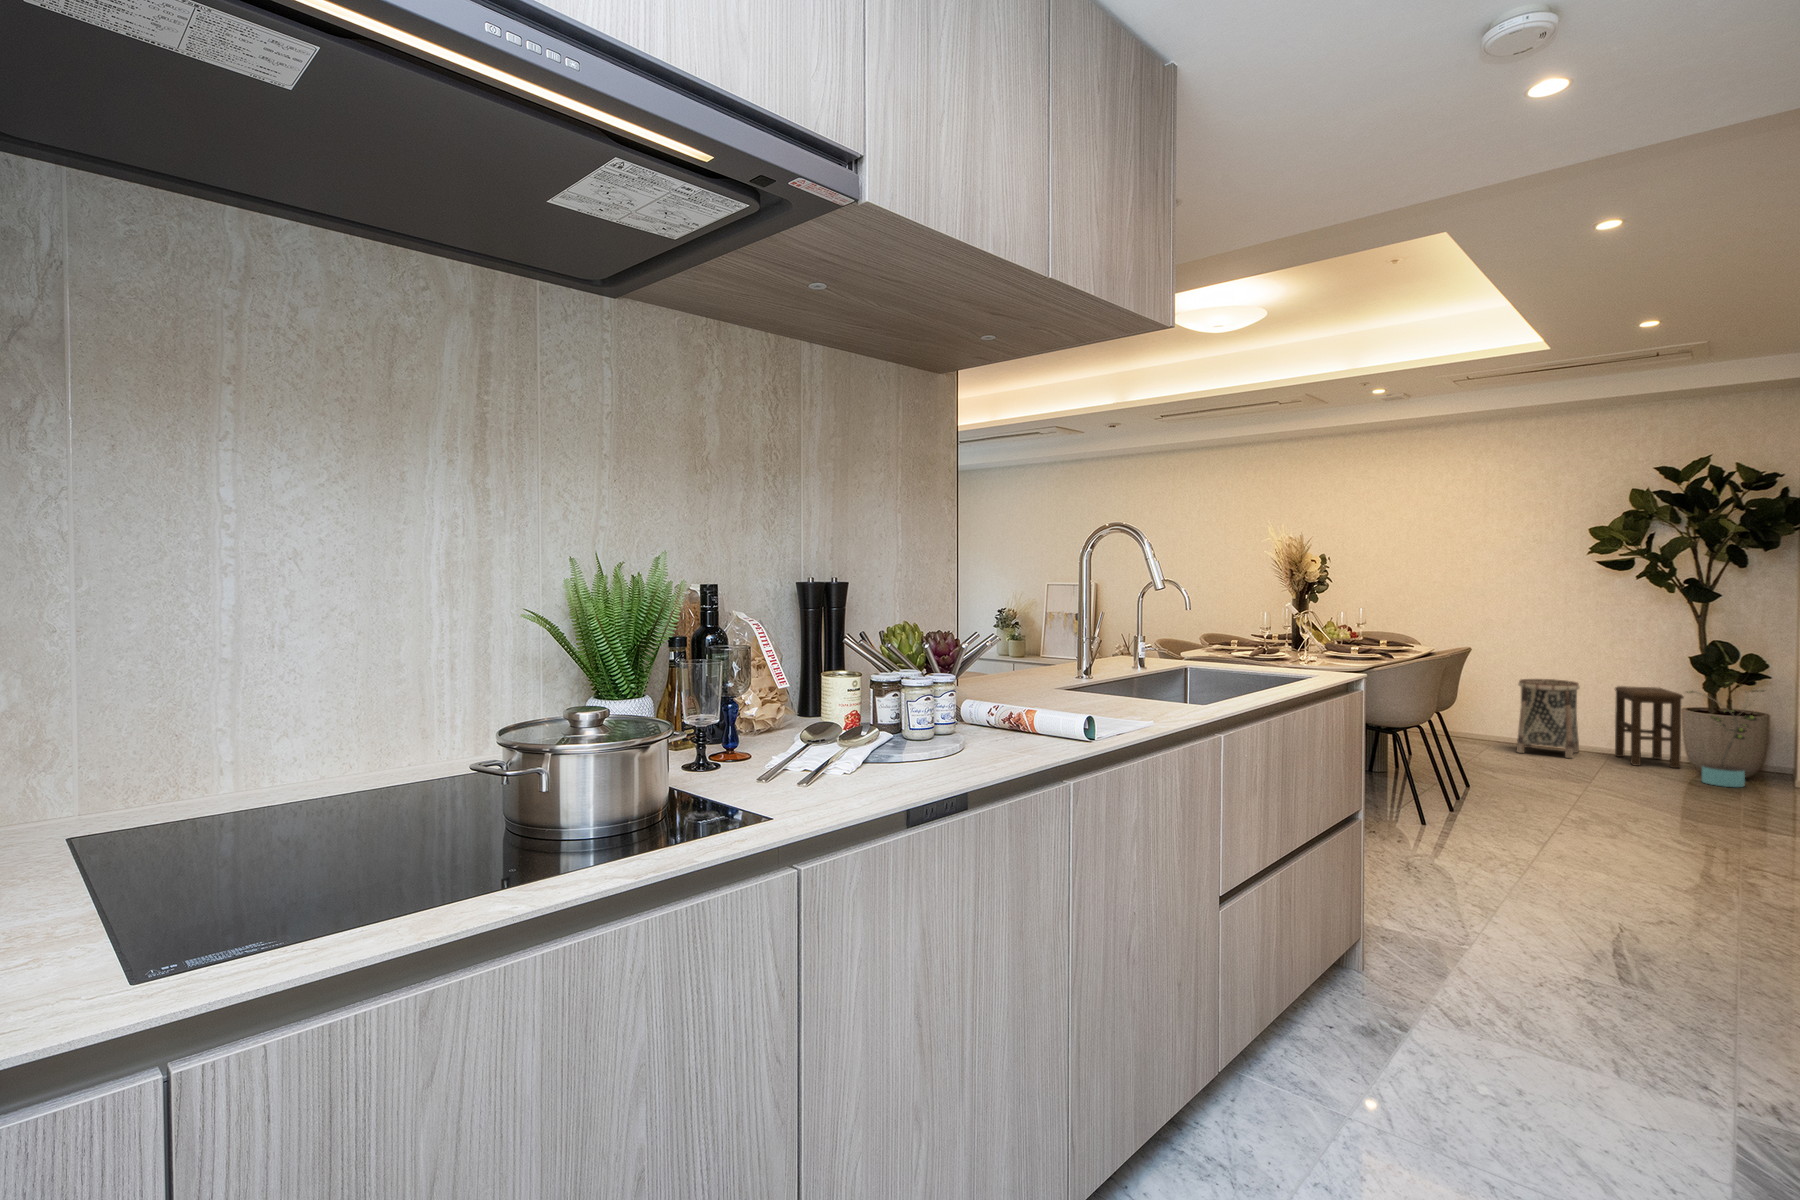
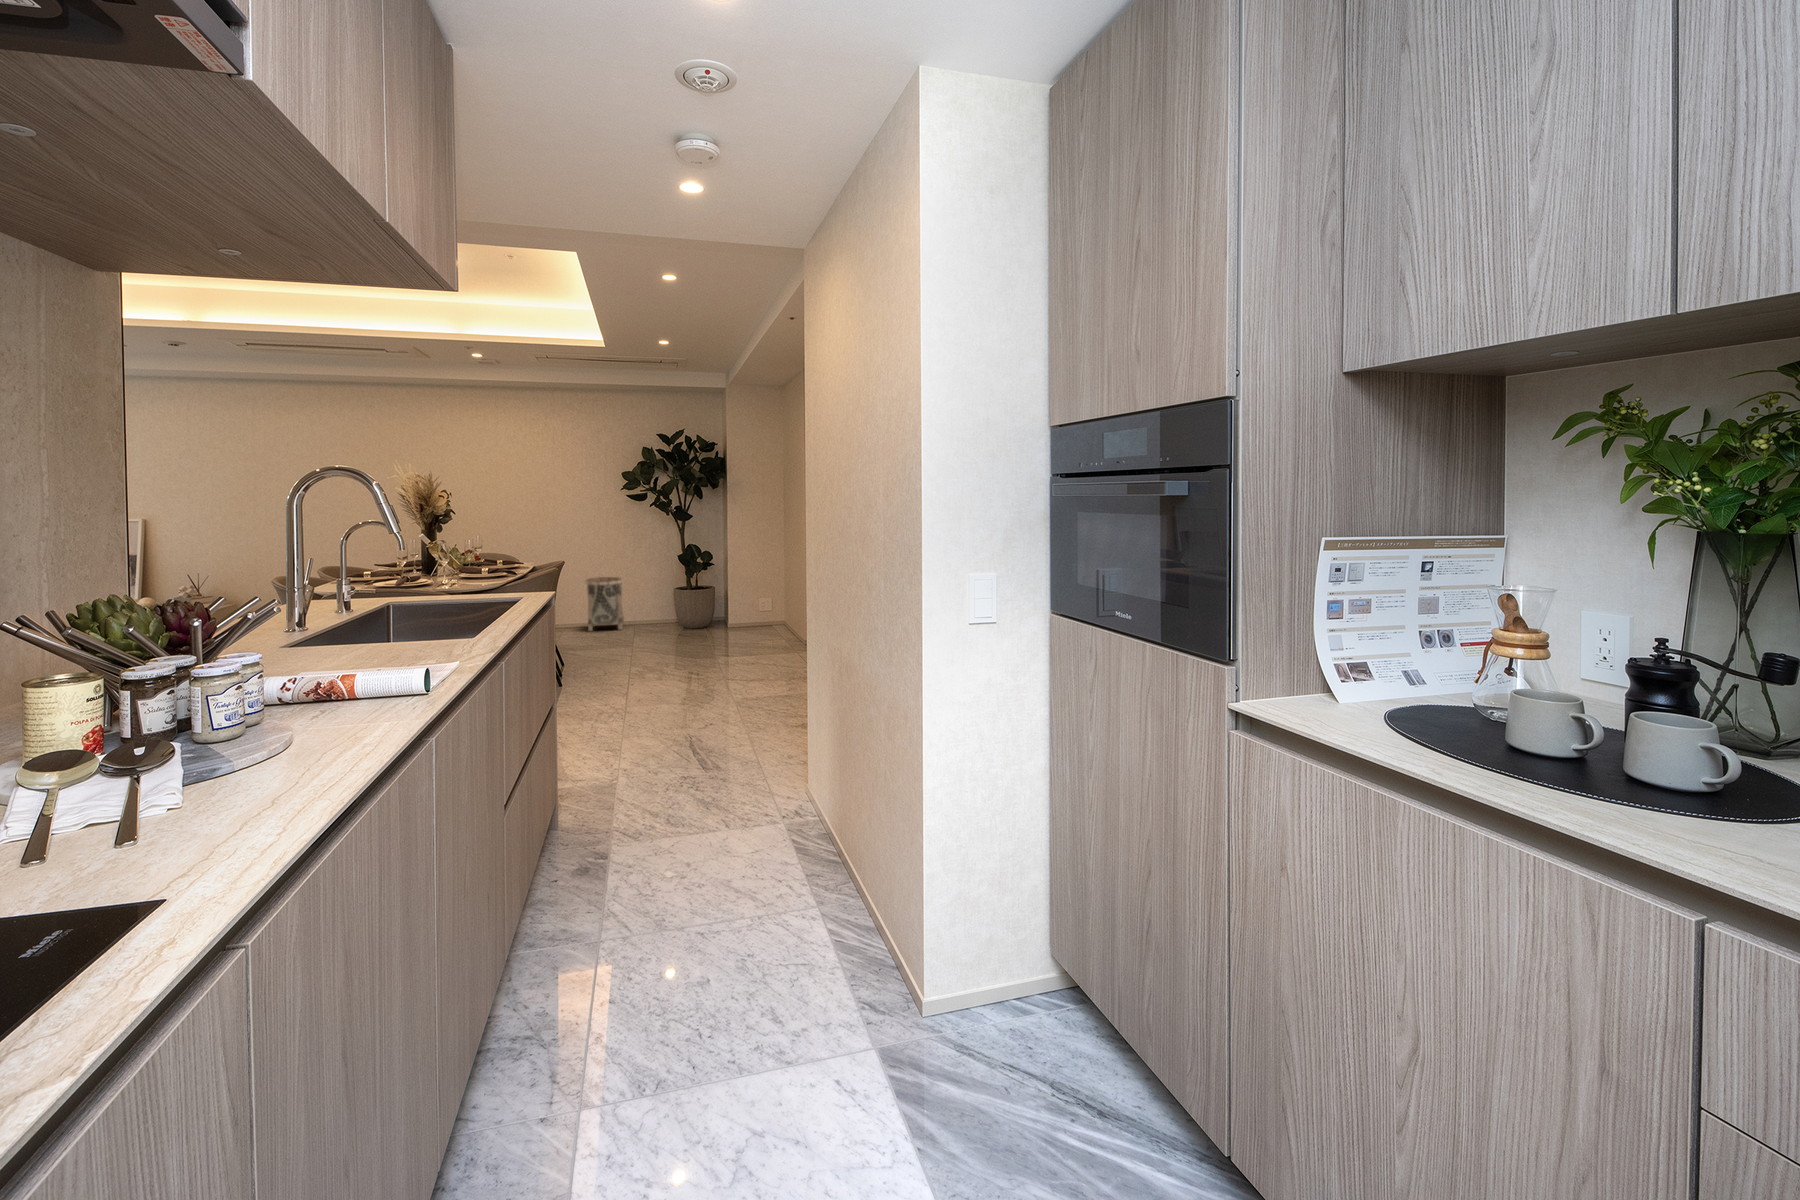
potted plant: present [1687,682,1756,787] -> none [681,570,718,633]
stool: present [1615,686,1683,768] -> none [641,577,679,628]

